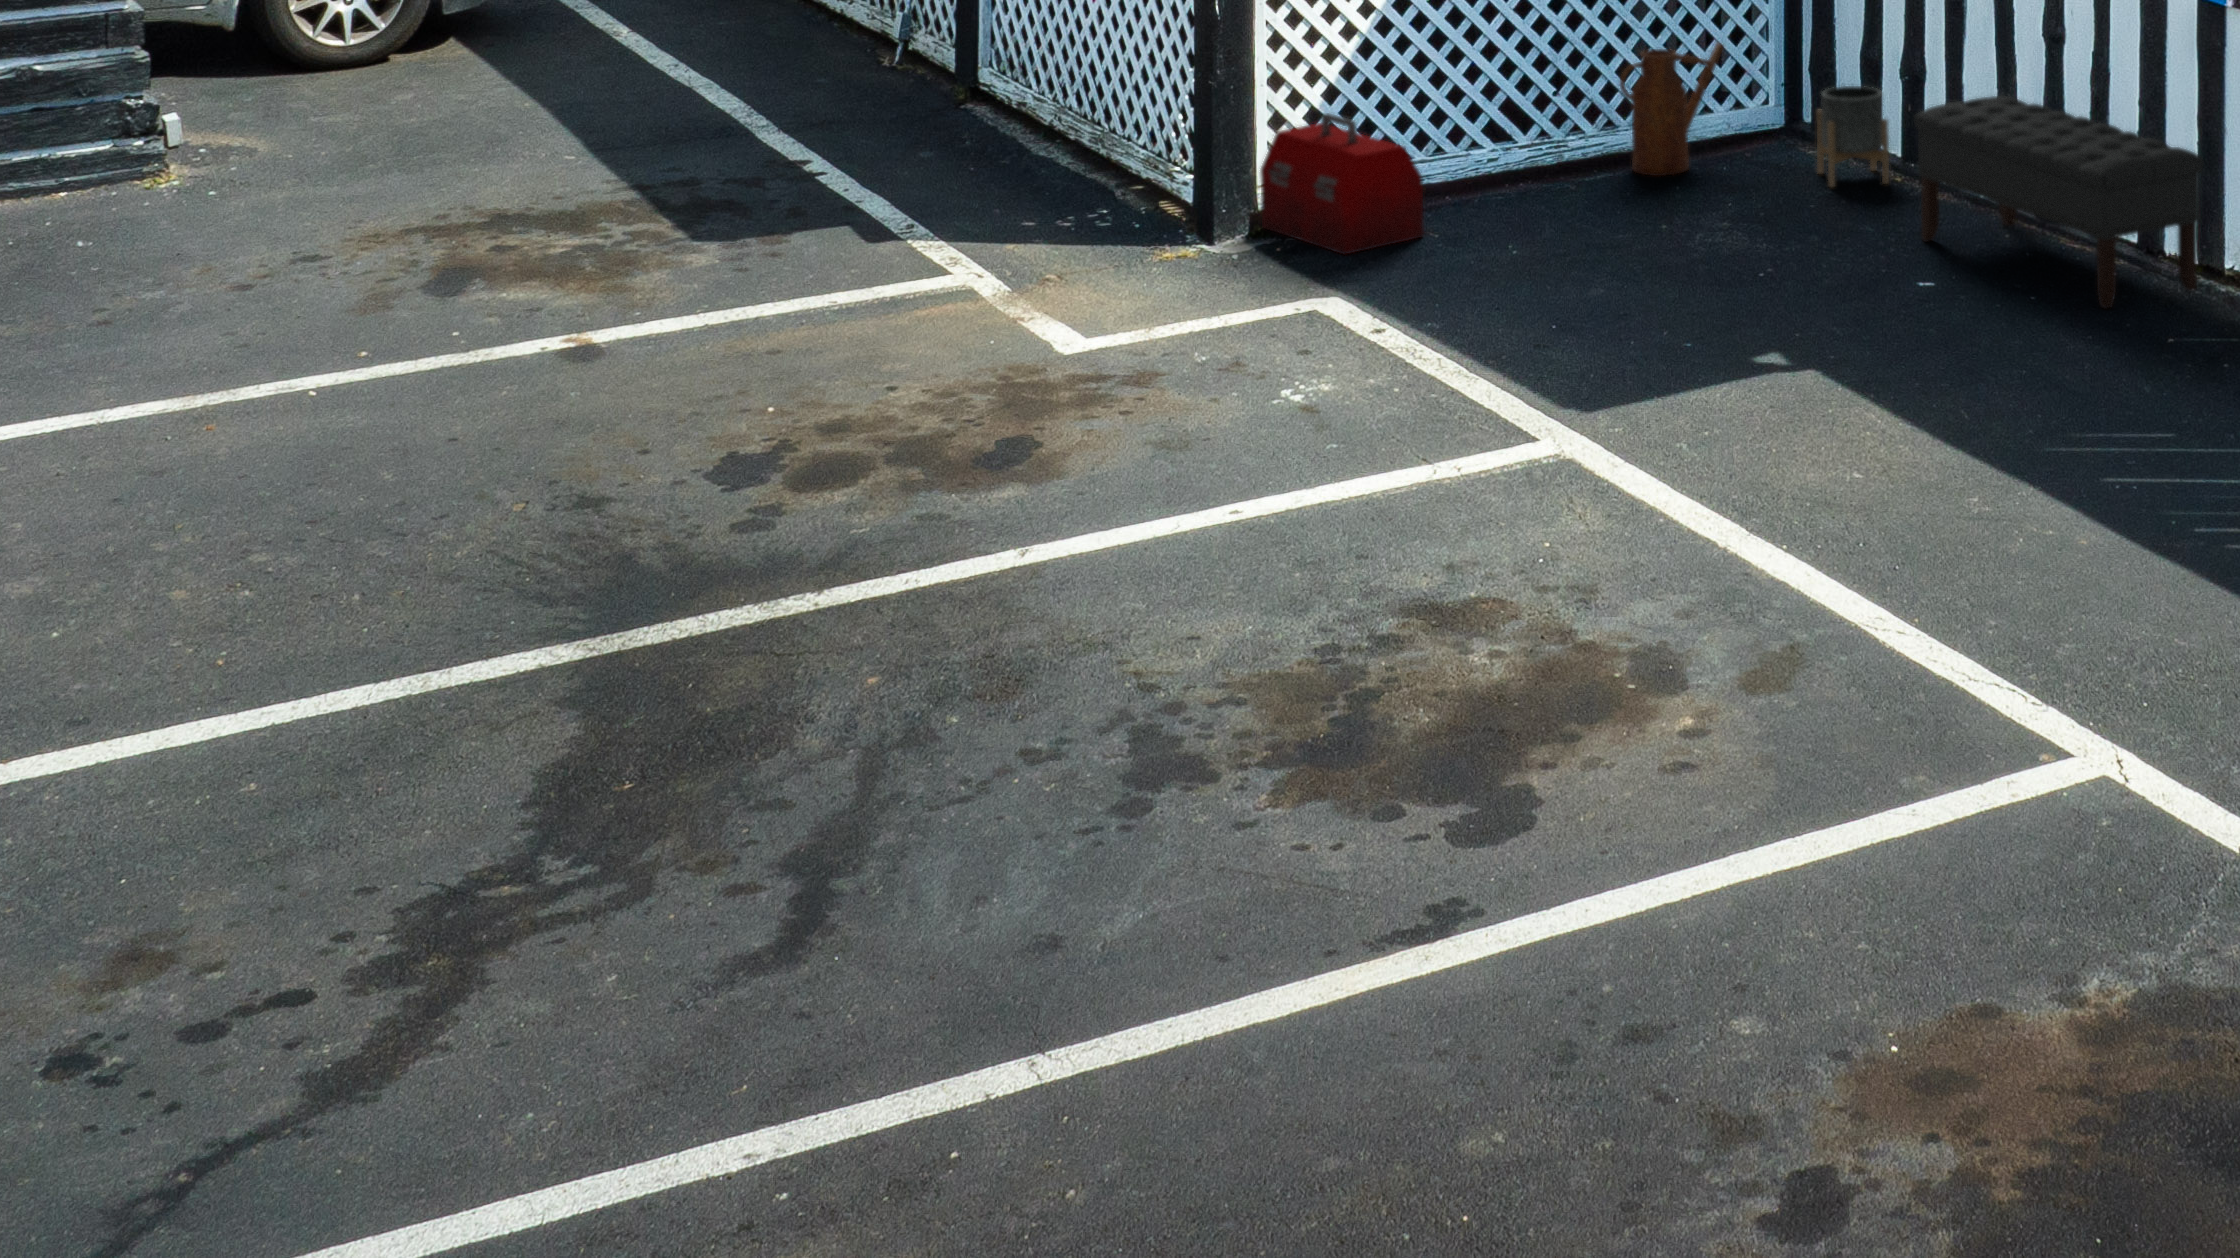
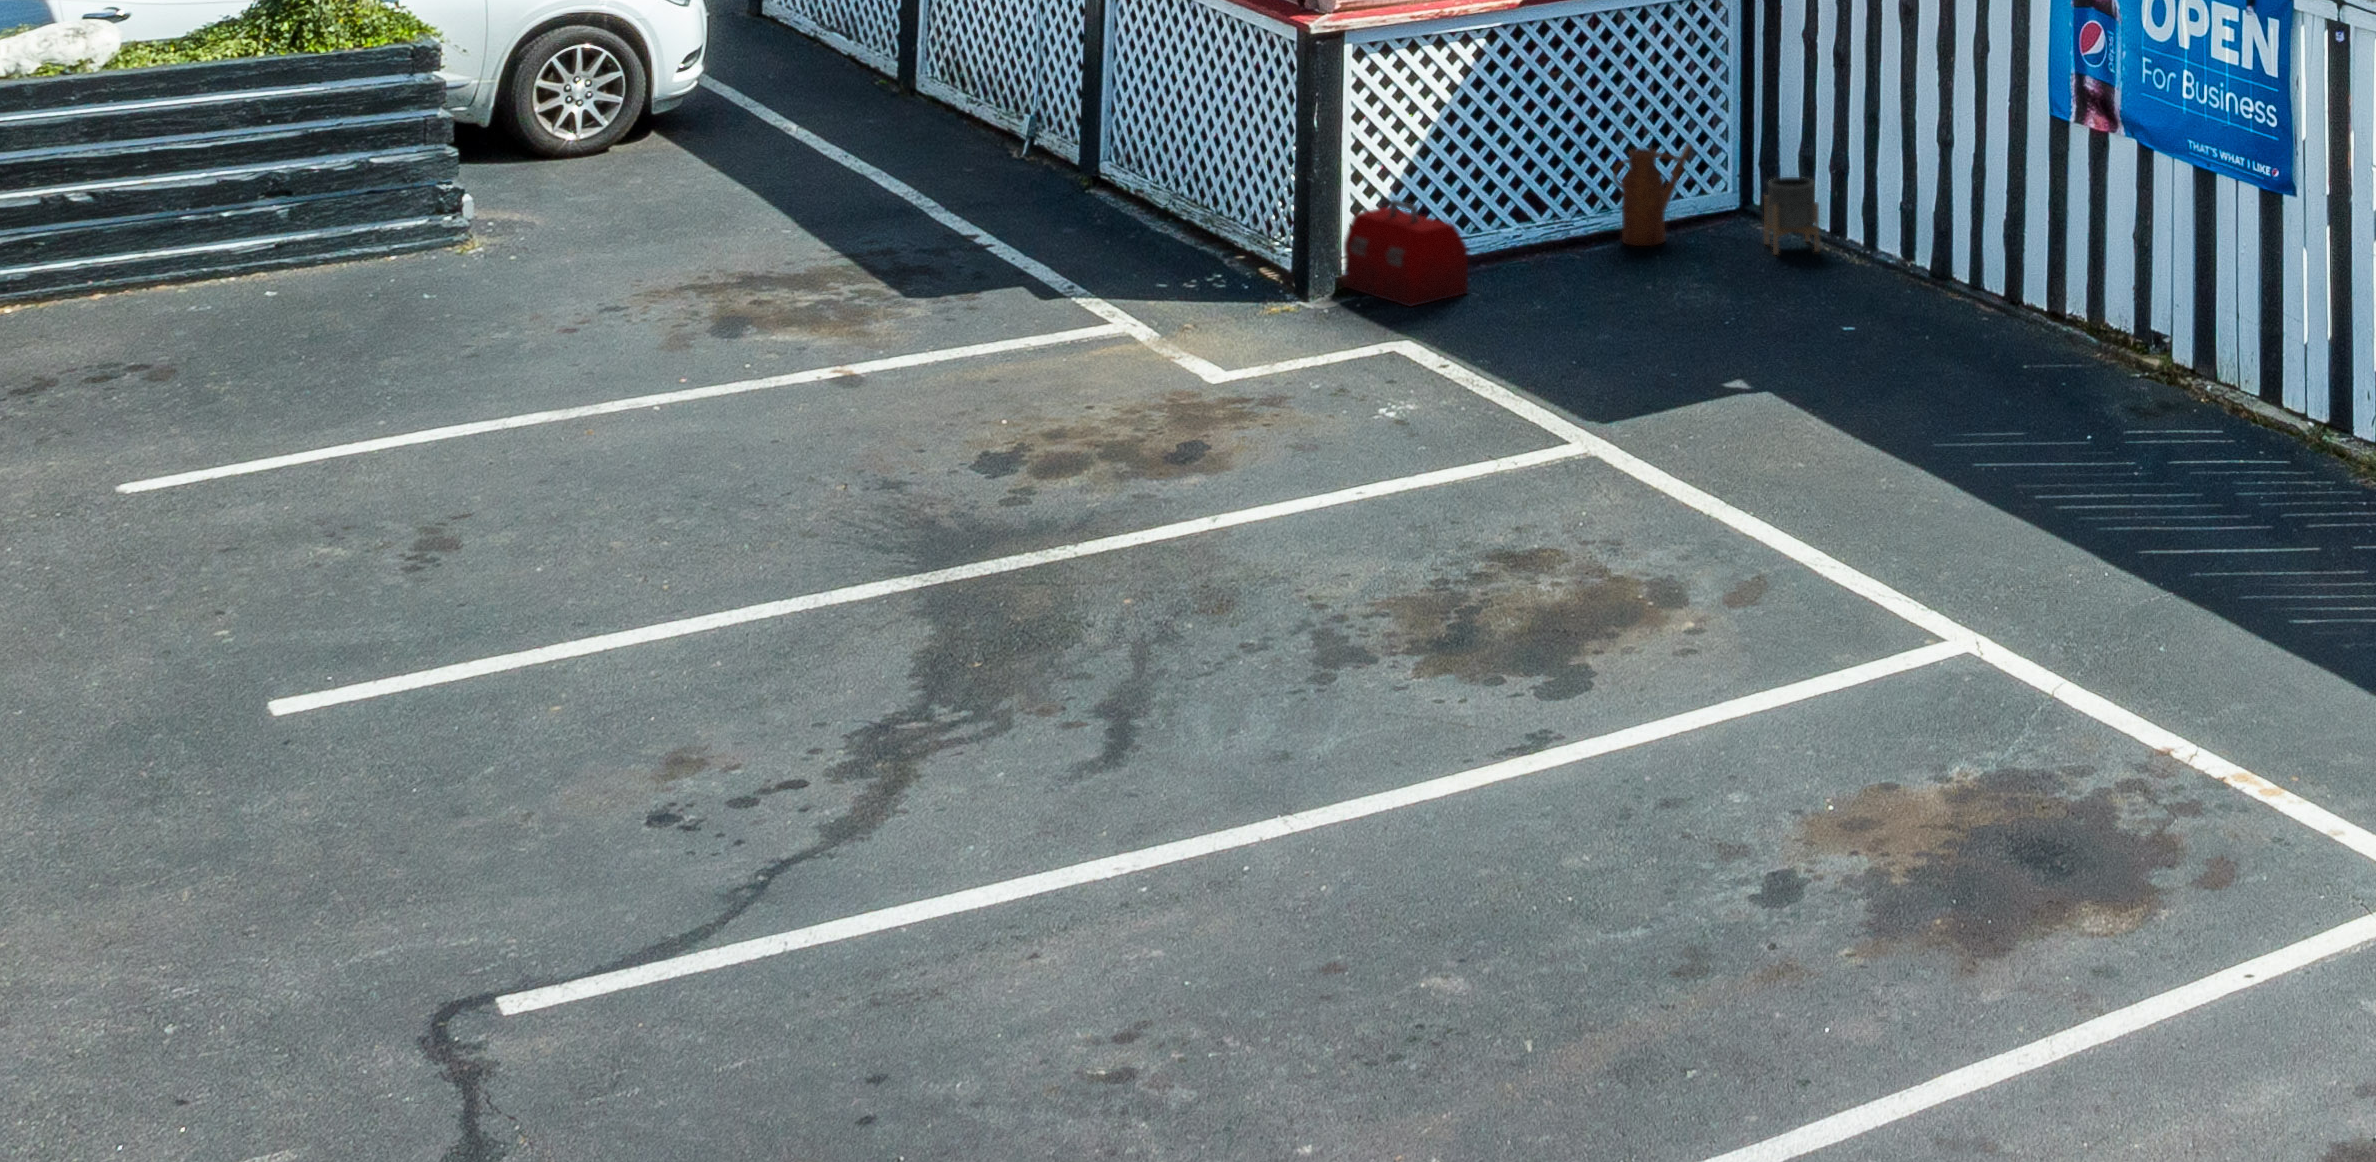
bench: present [1914,95,2204,308] -> none [1839,185,2053,344]

